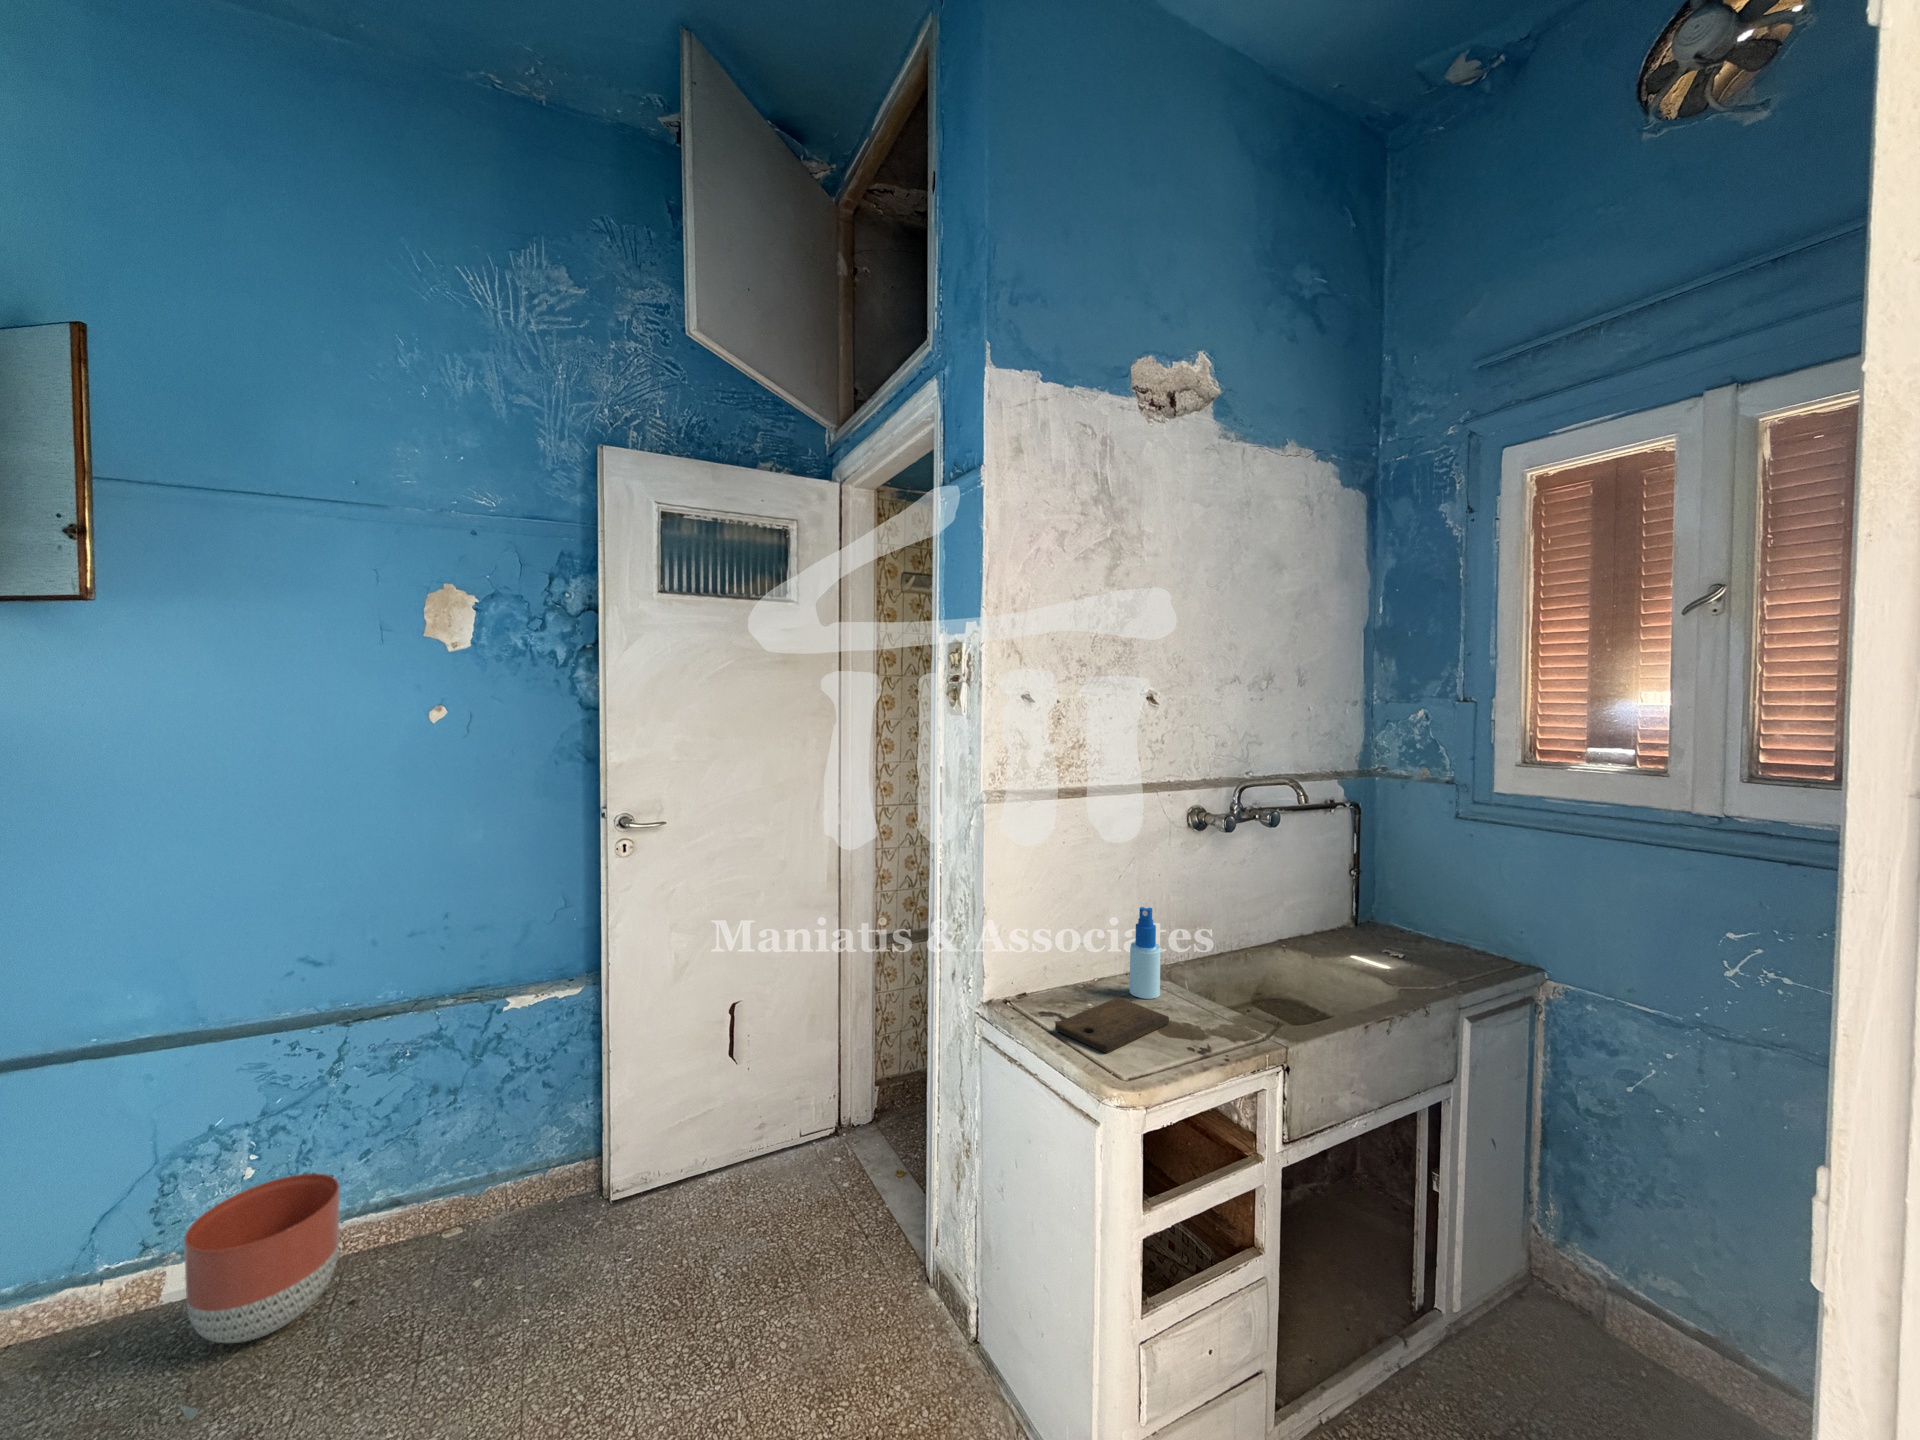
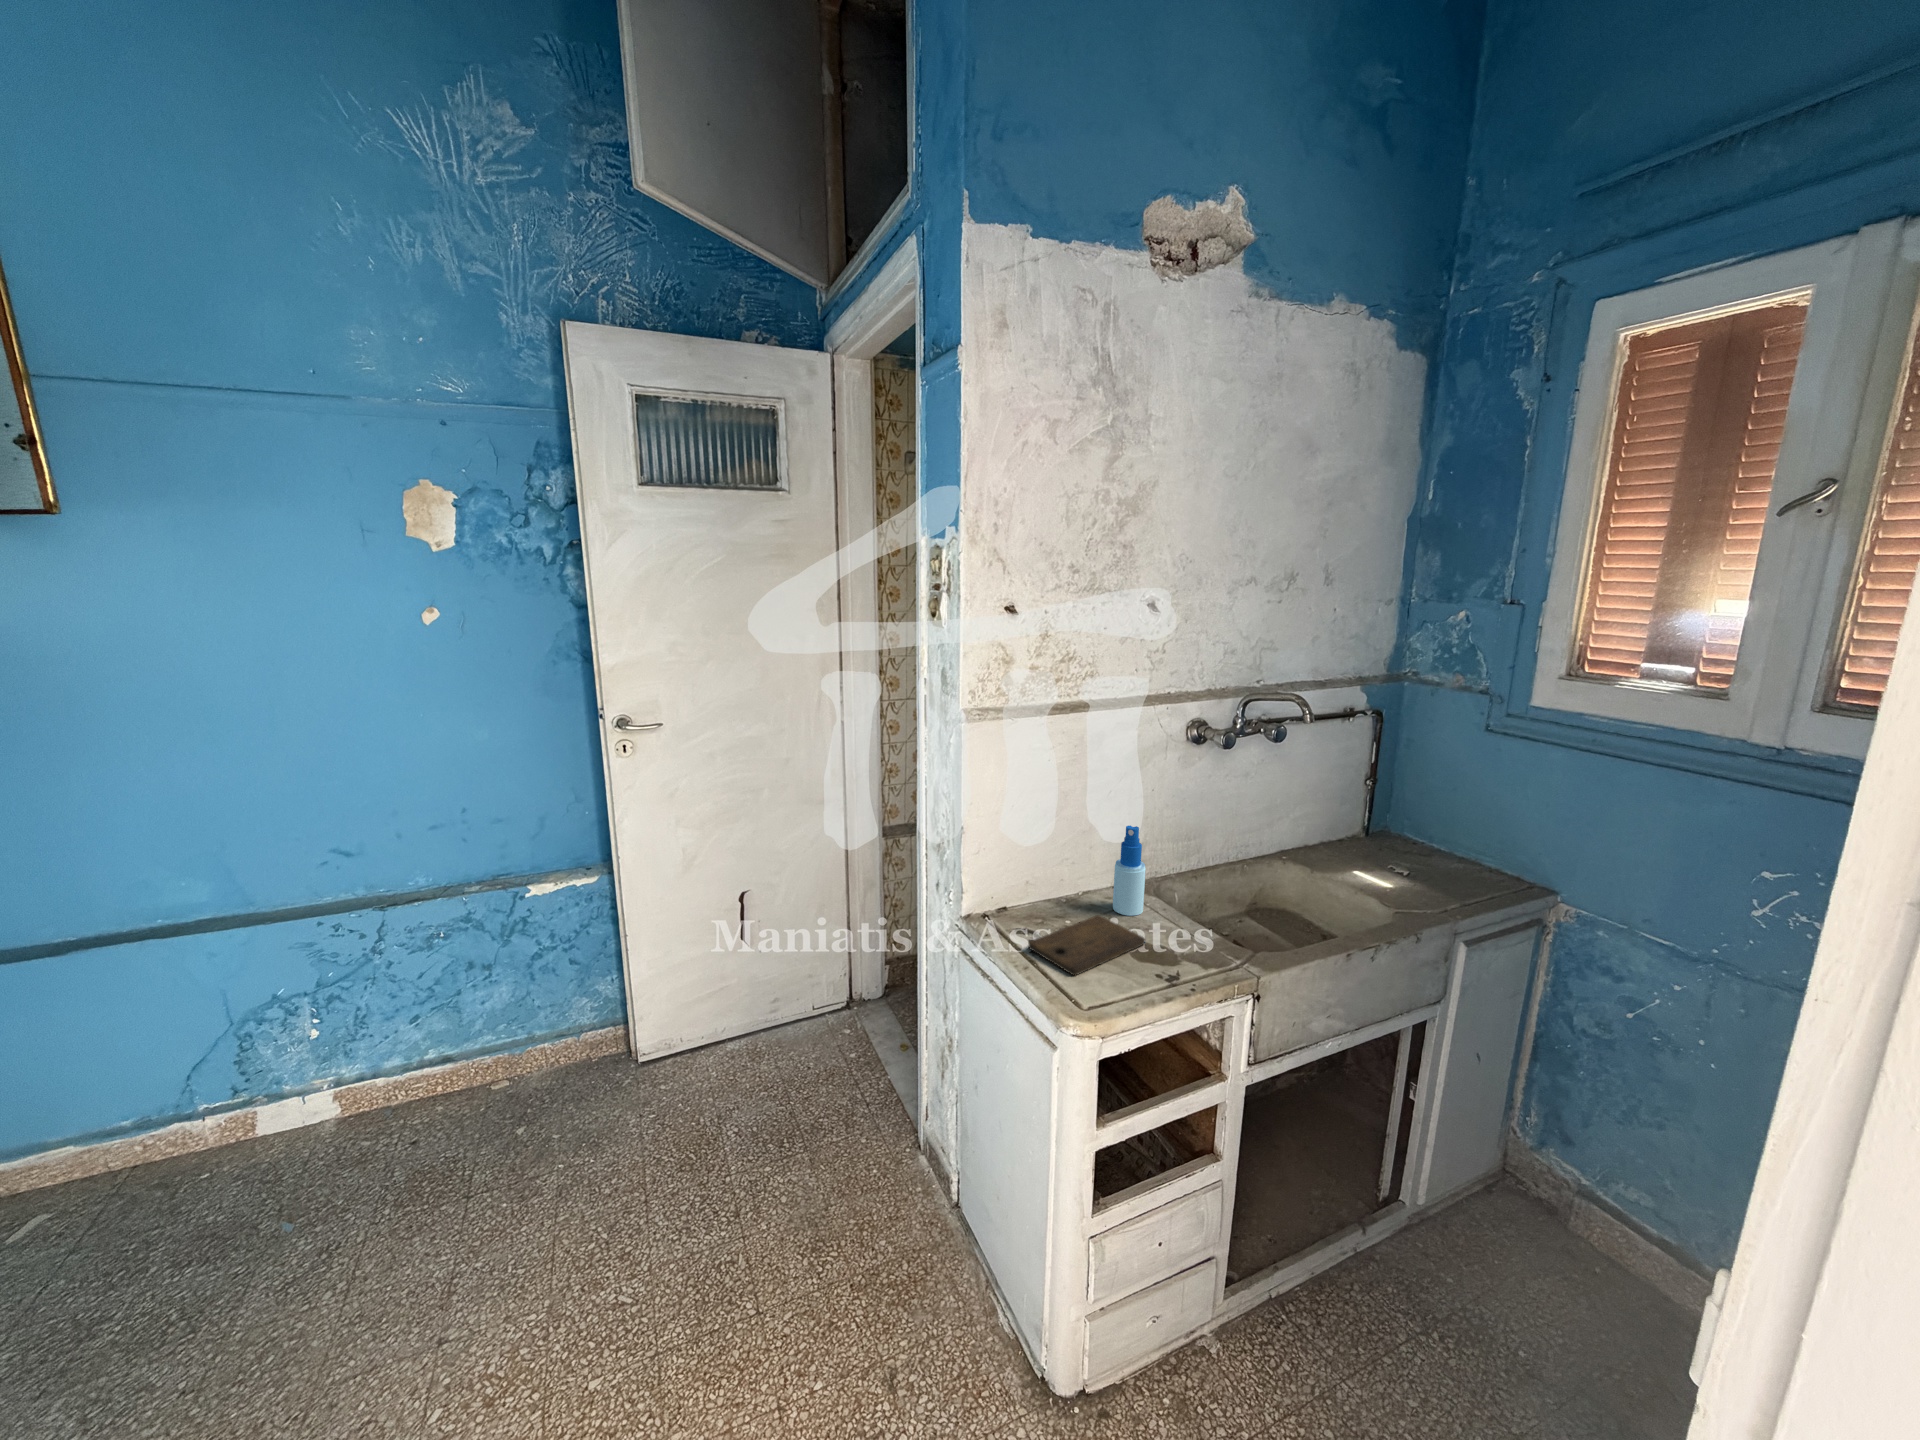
planter: present [184,1173,340,1343] -> none [259,1036,398,1173]

